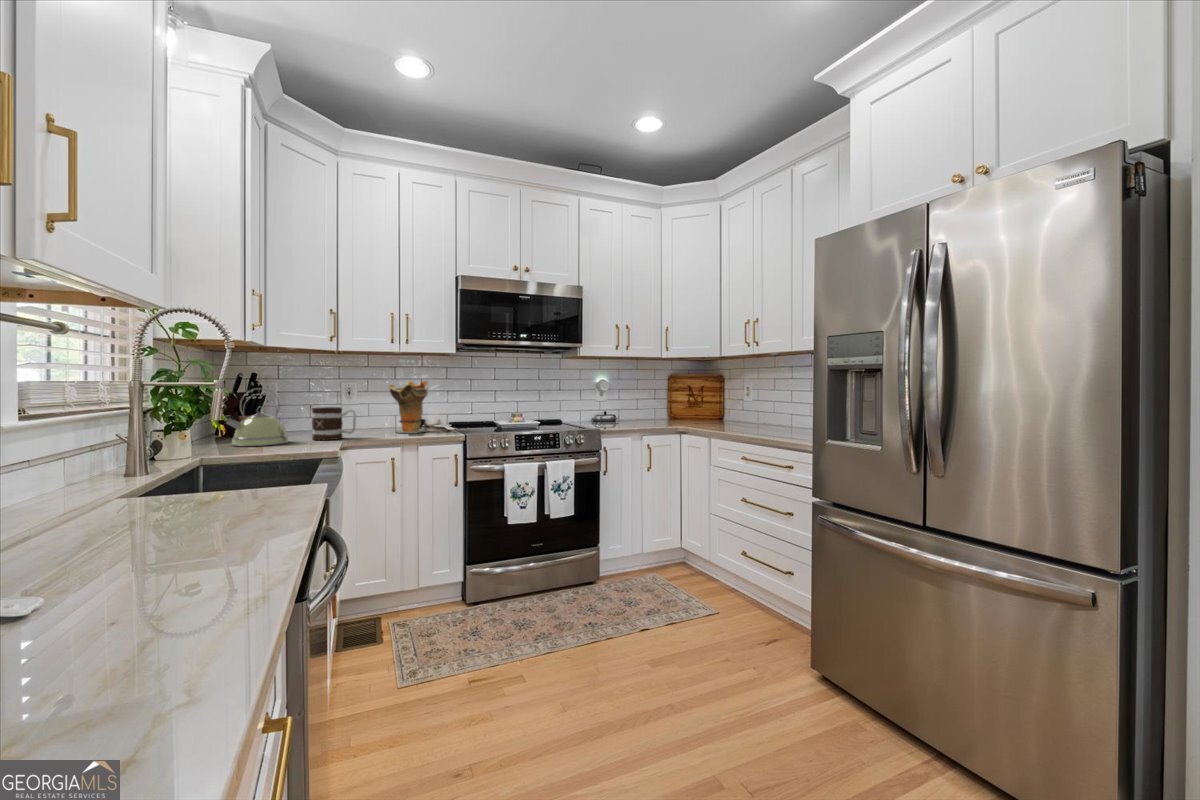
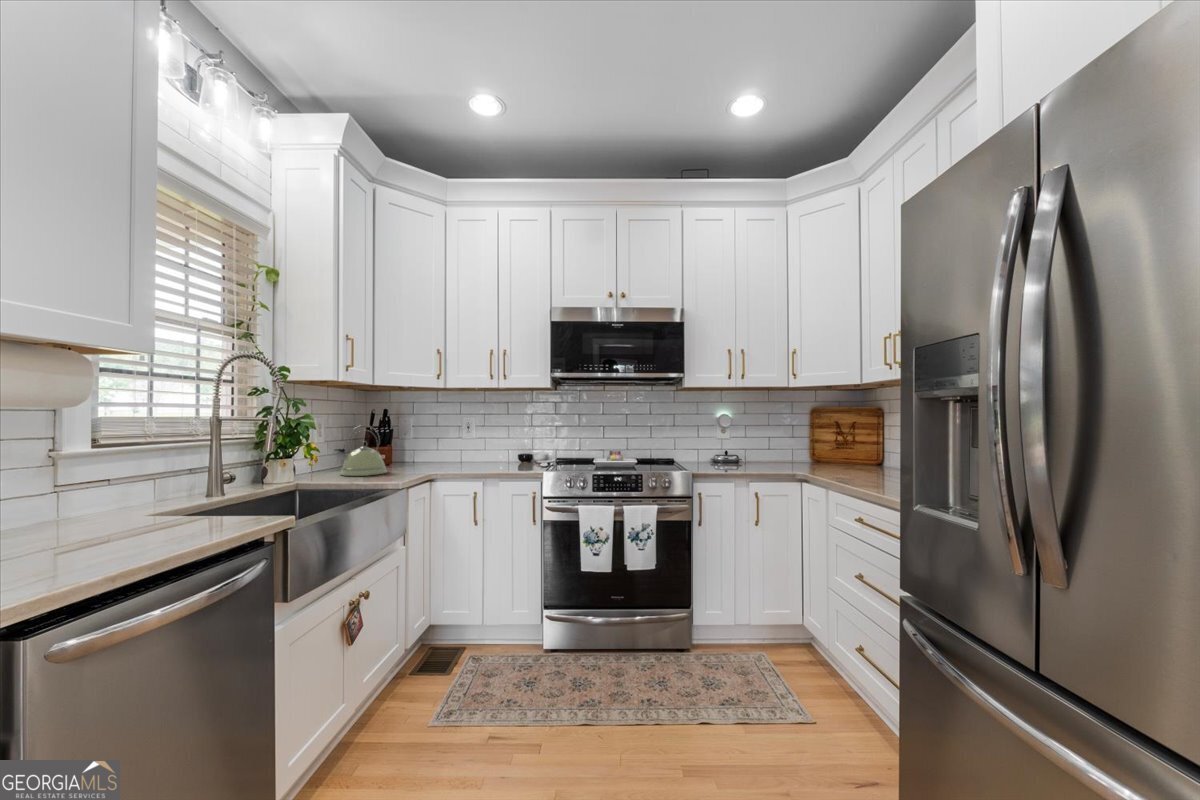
decorative vase: present [388,381,428,433] -> none [479,416,520,468]
mug: present [312,407,356,440] -> none [407,442,443,473]

